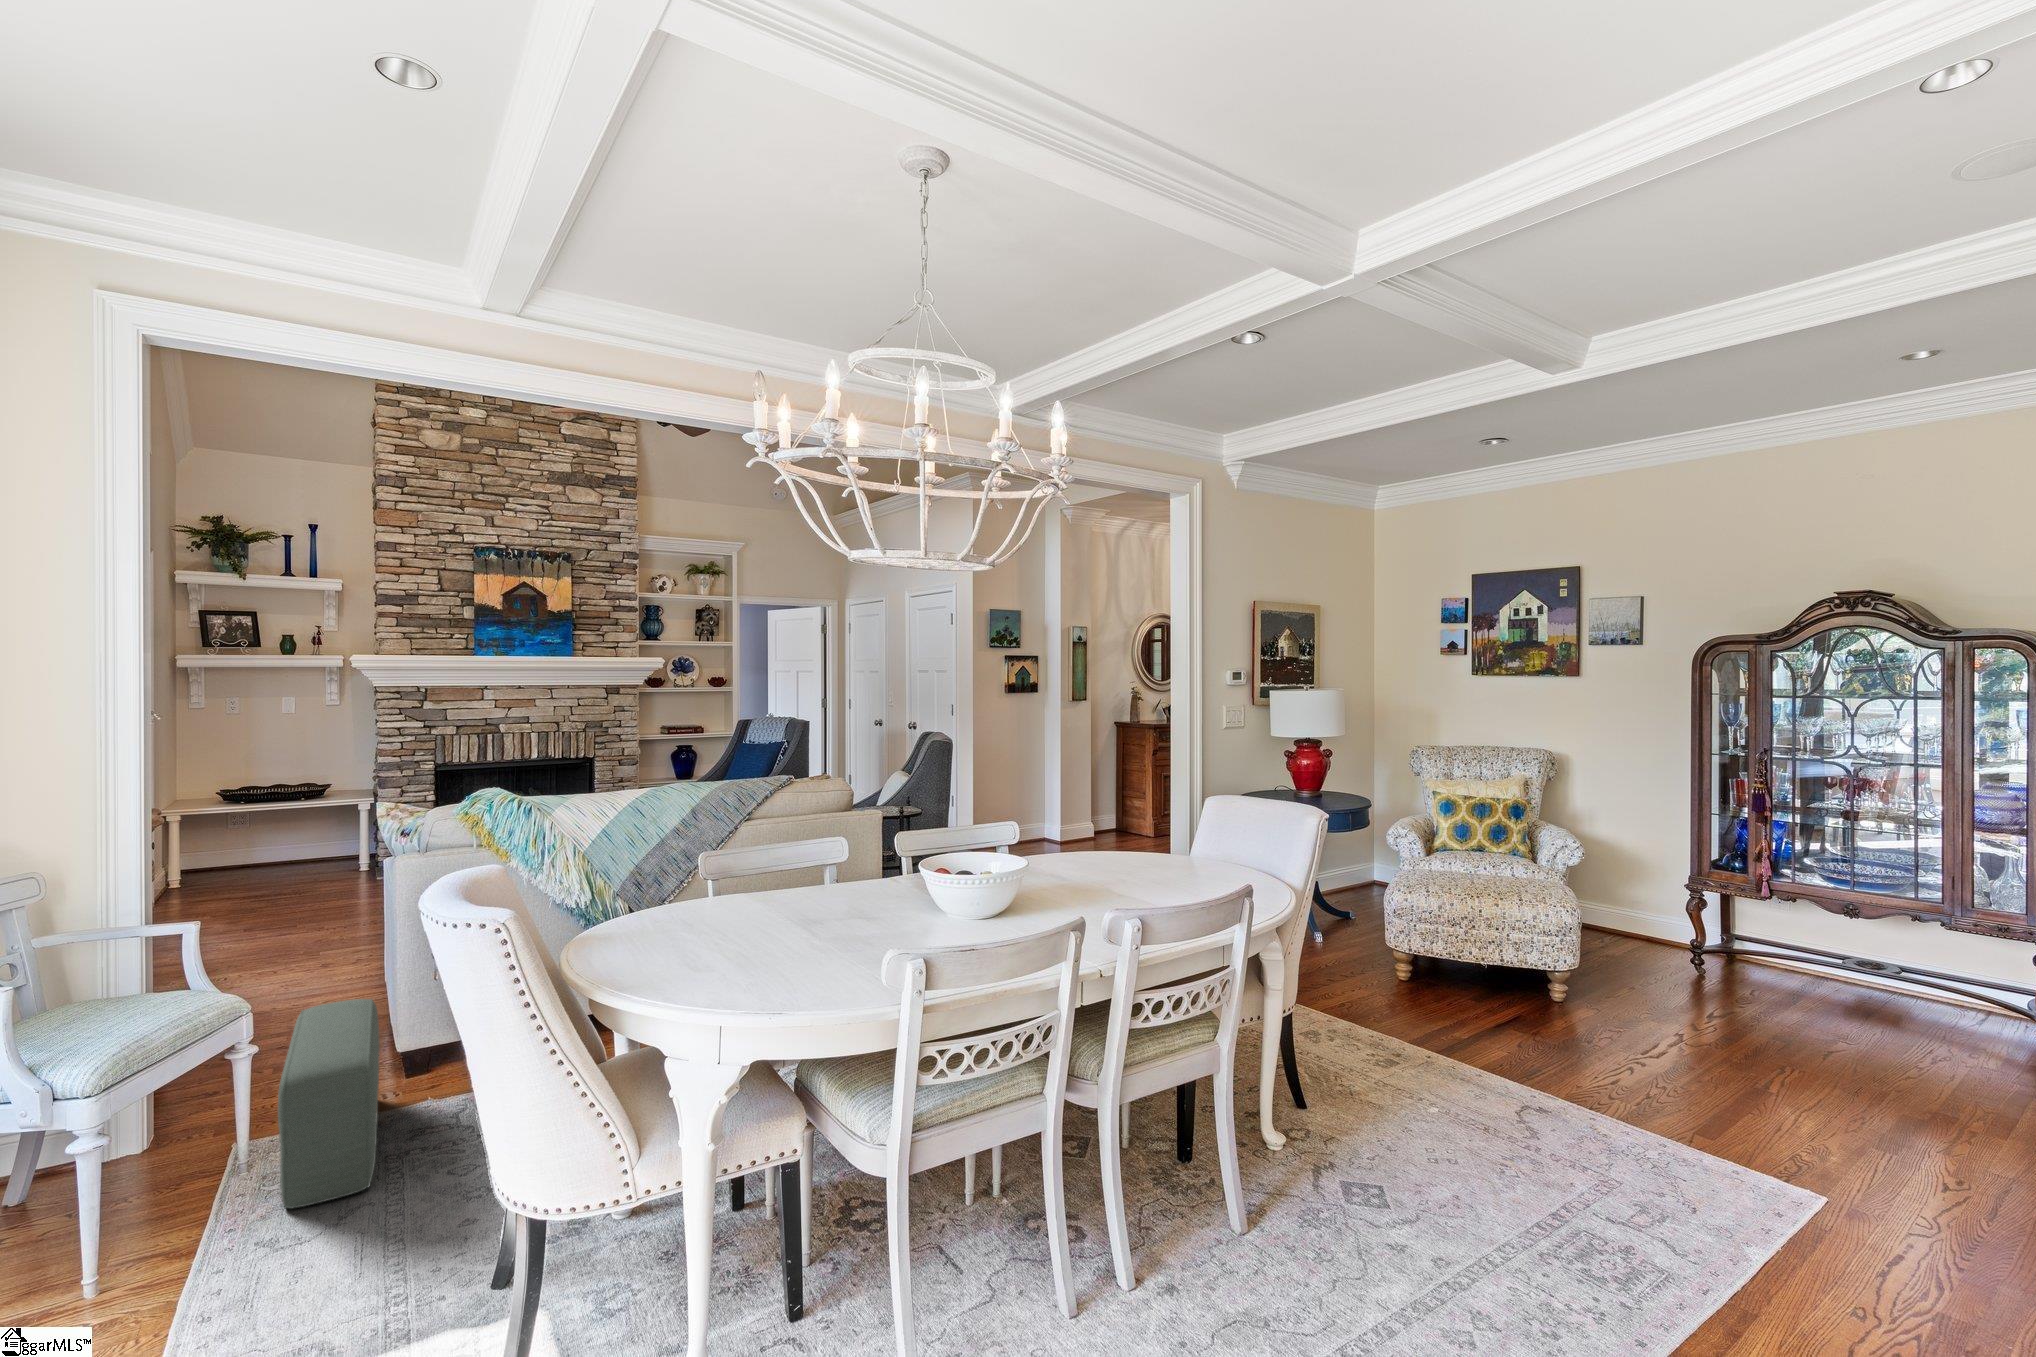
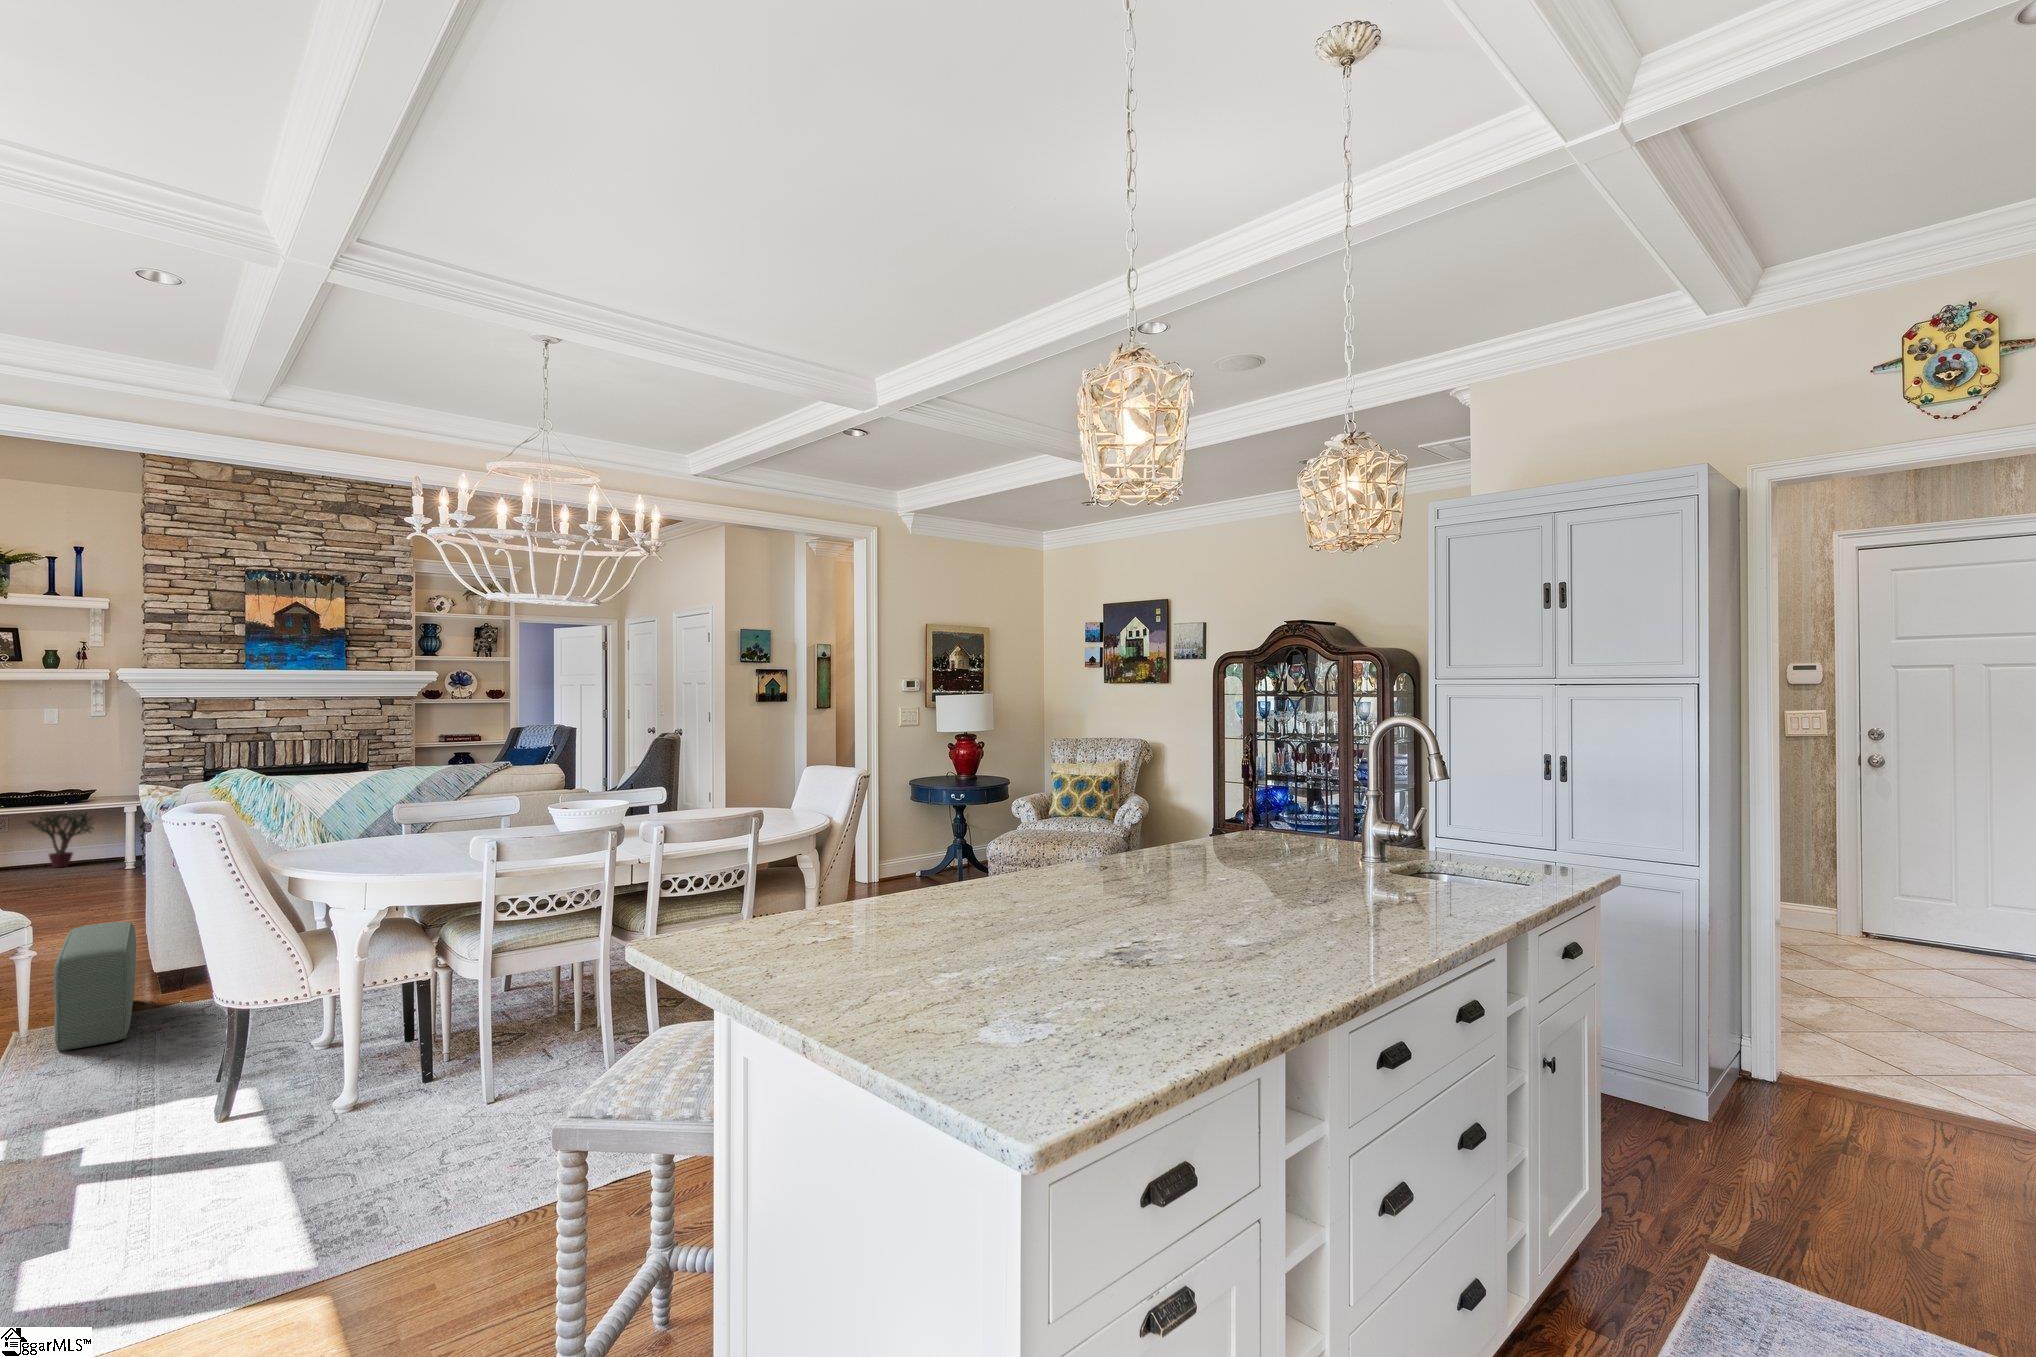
potted plant: none [262,807,330,868] -> present [29,813,94,867]

